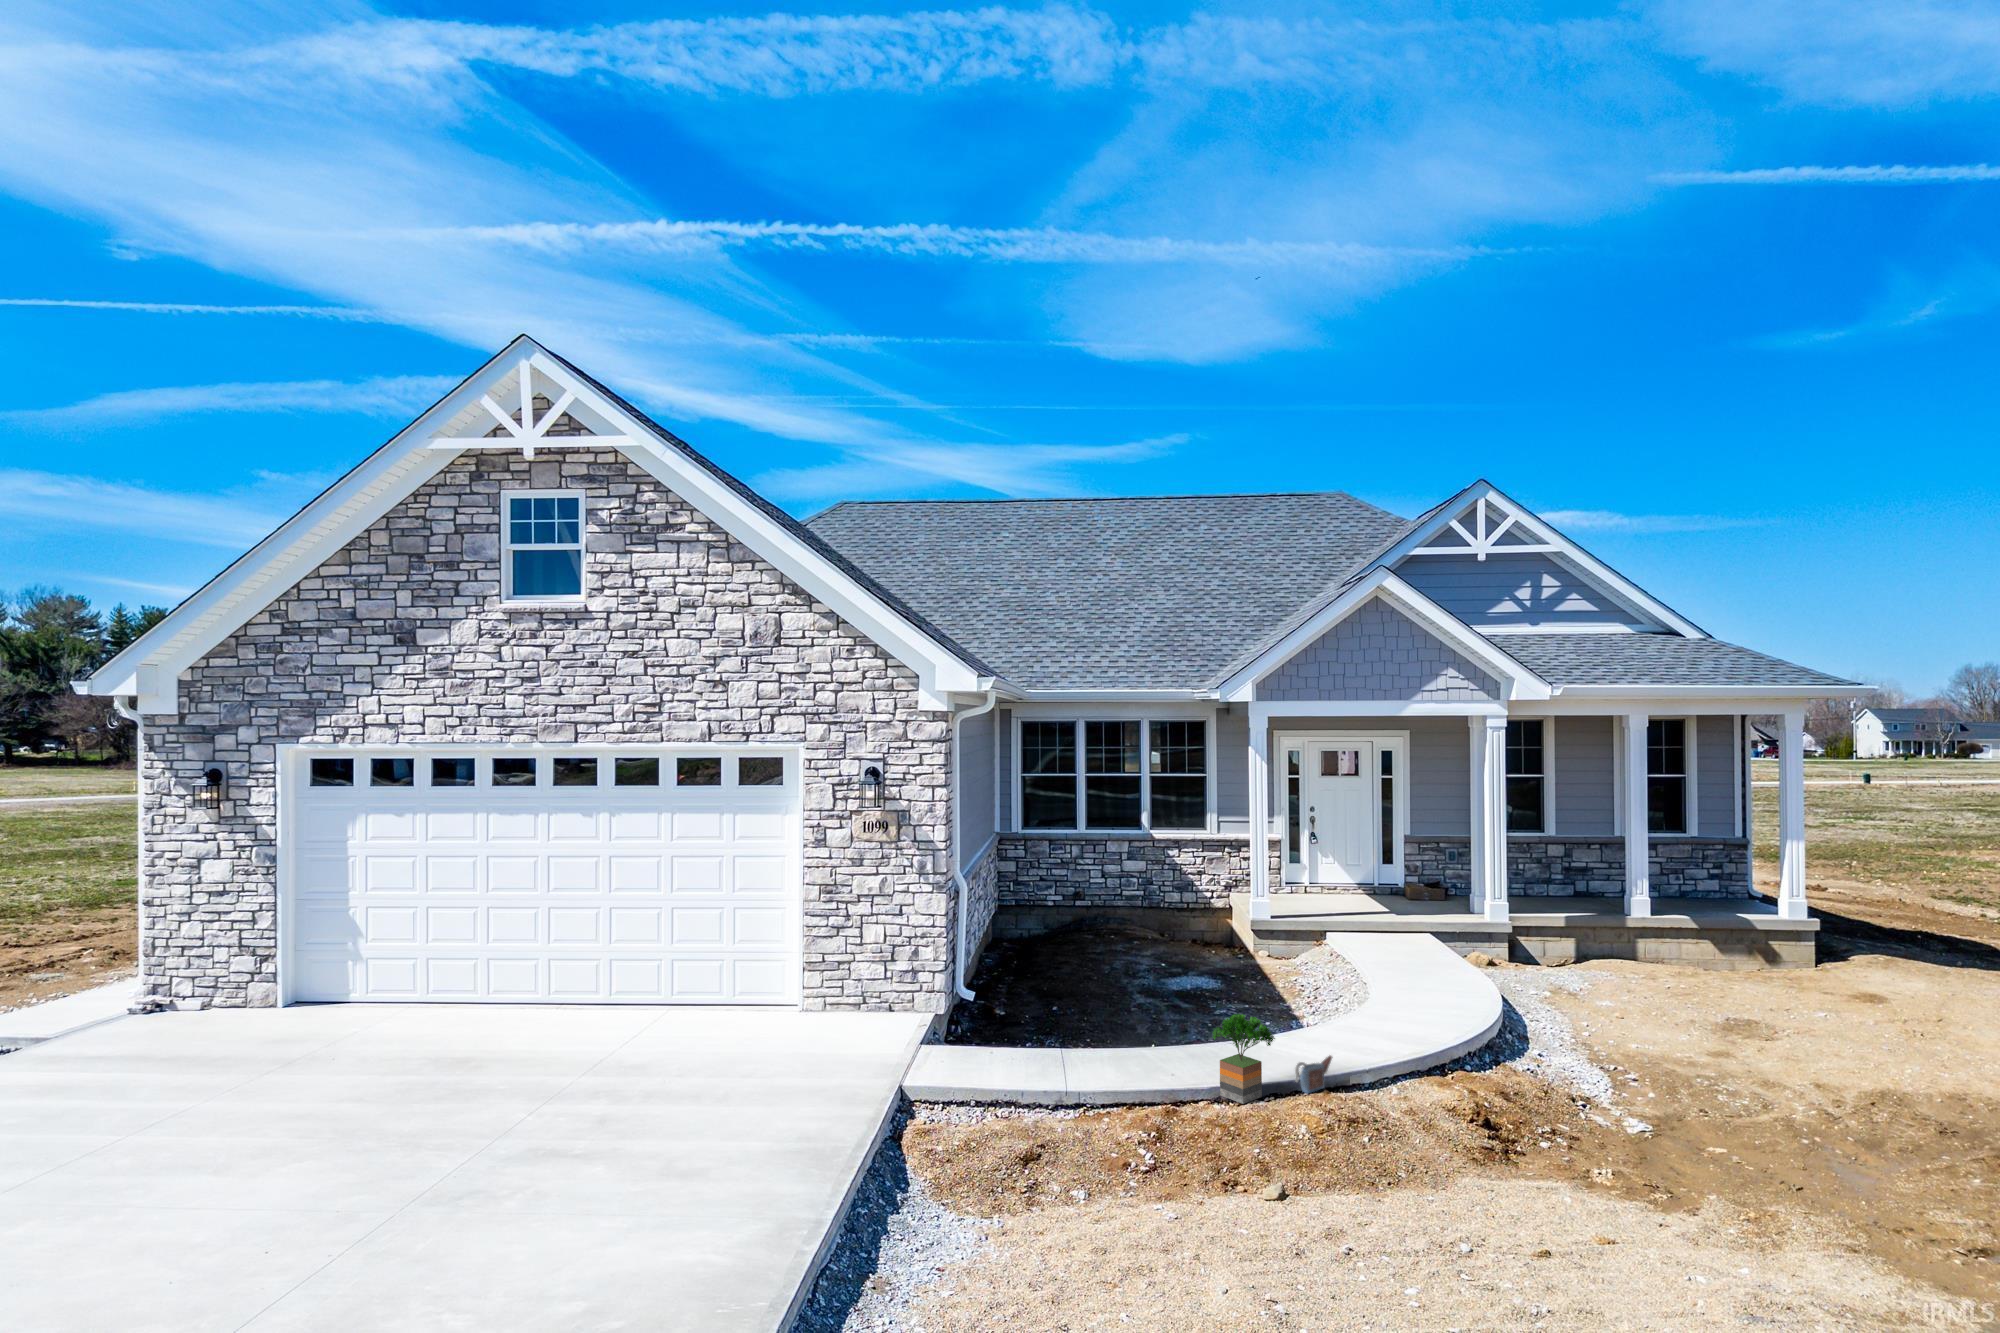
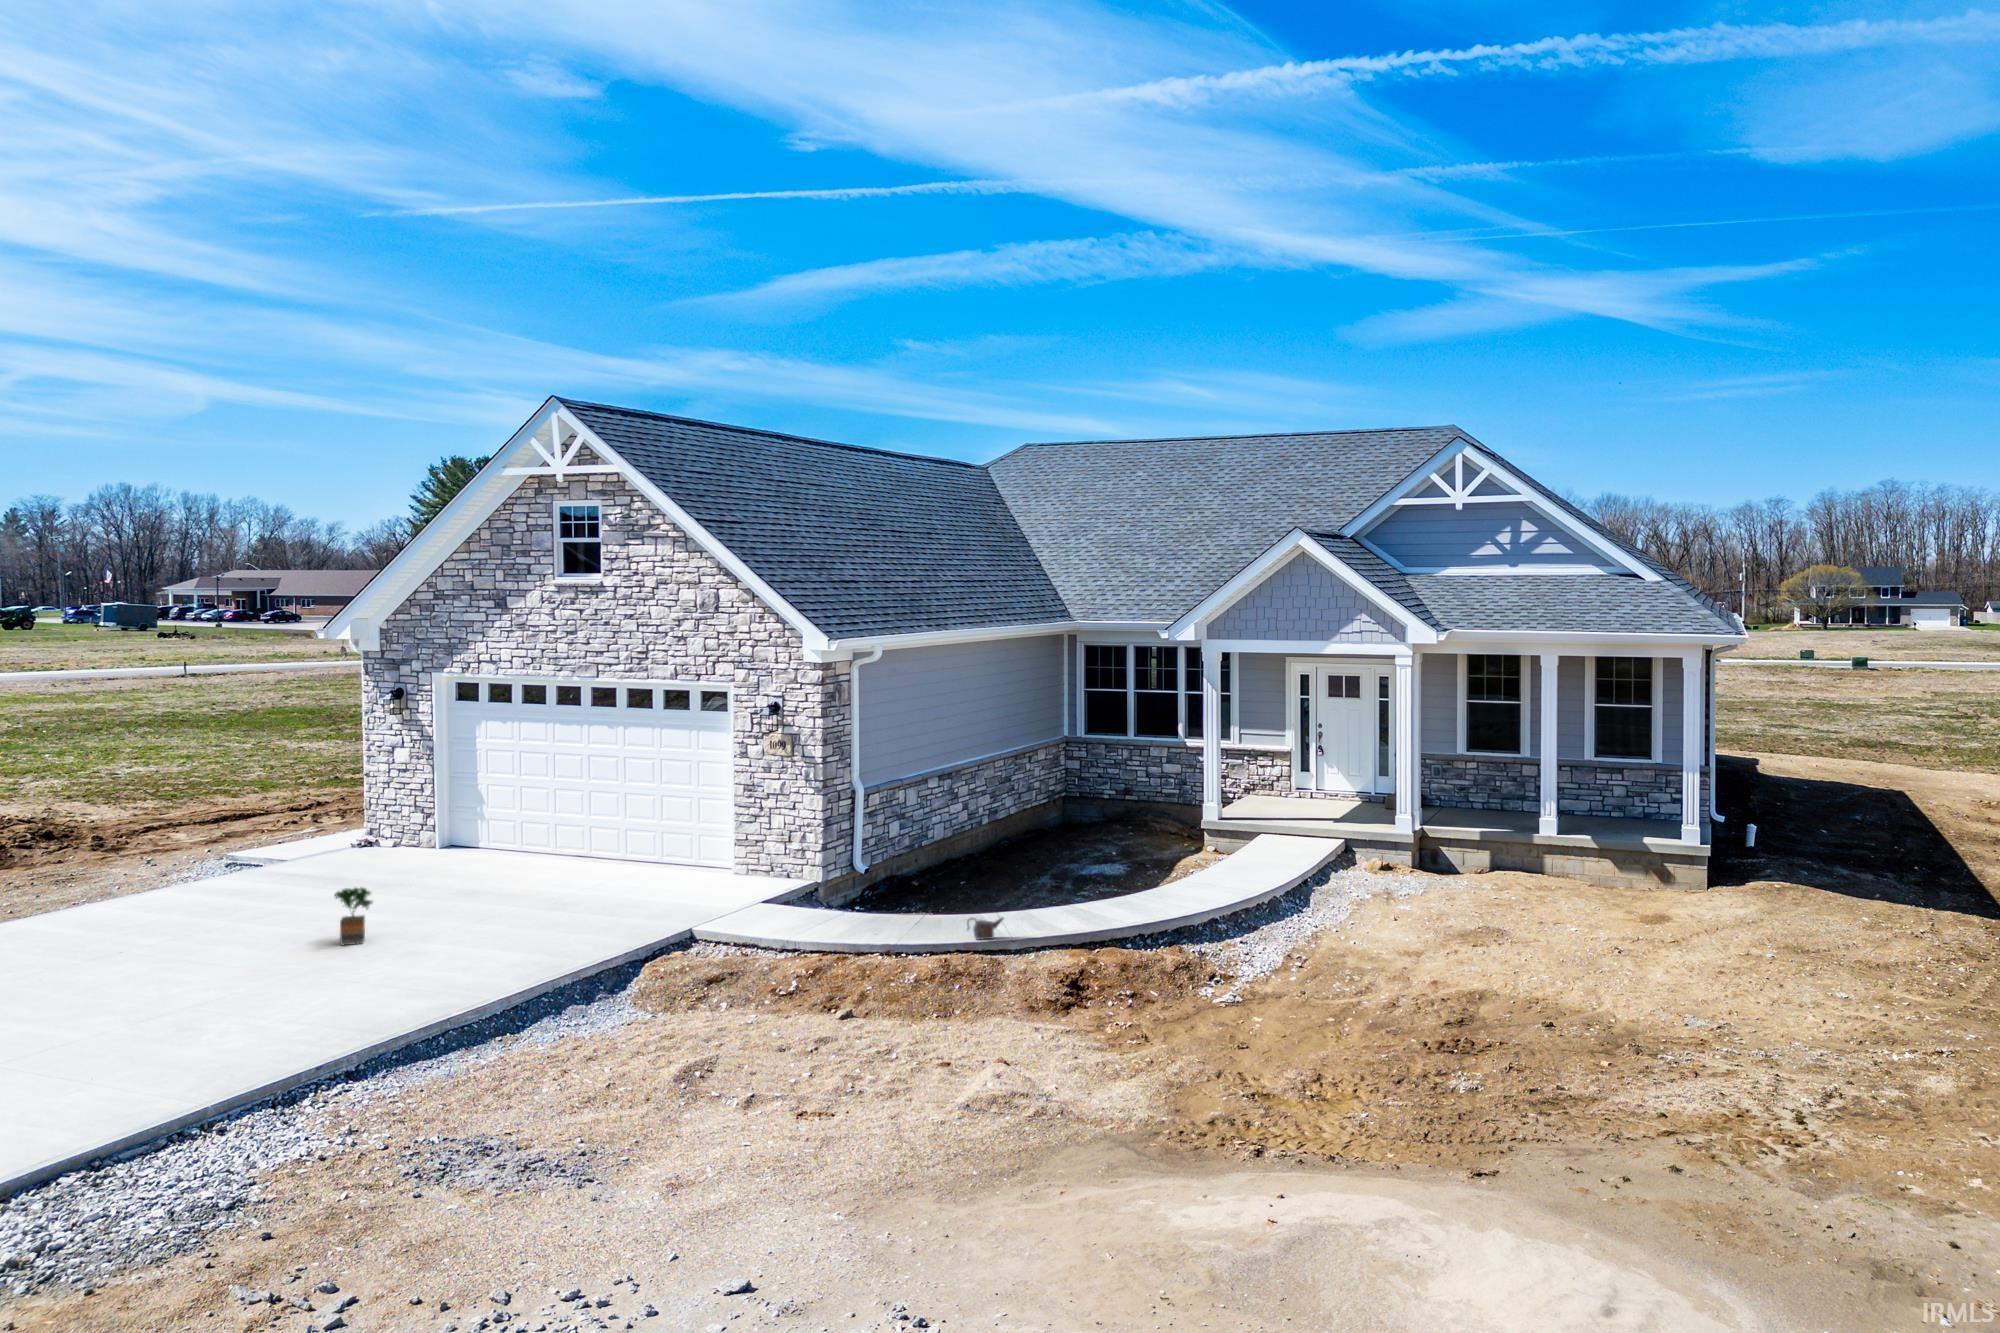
potted tree: present [1212,1014,1275,1104] -> present [334,888,372,945]

